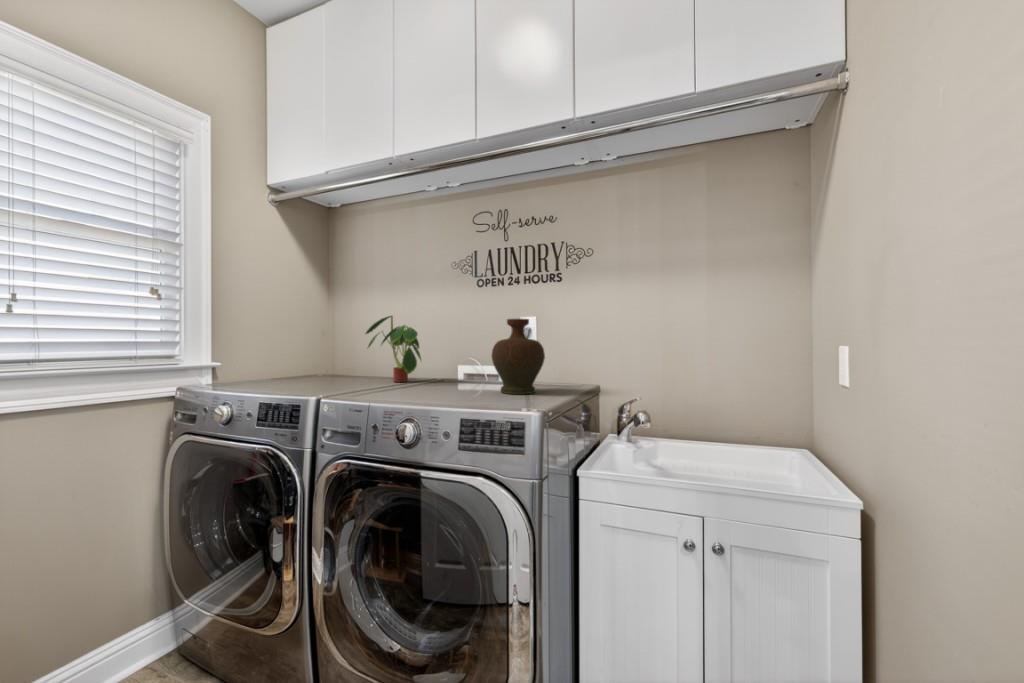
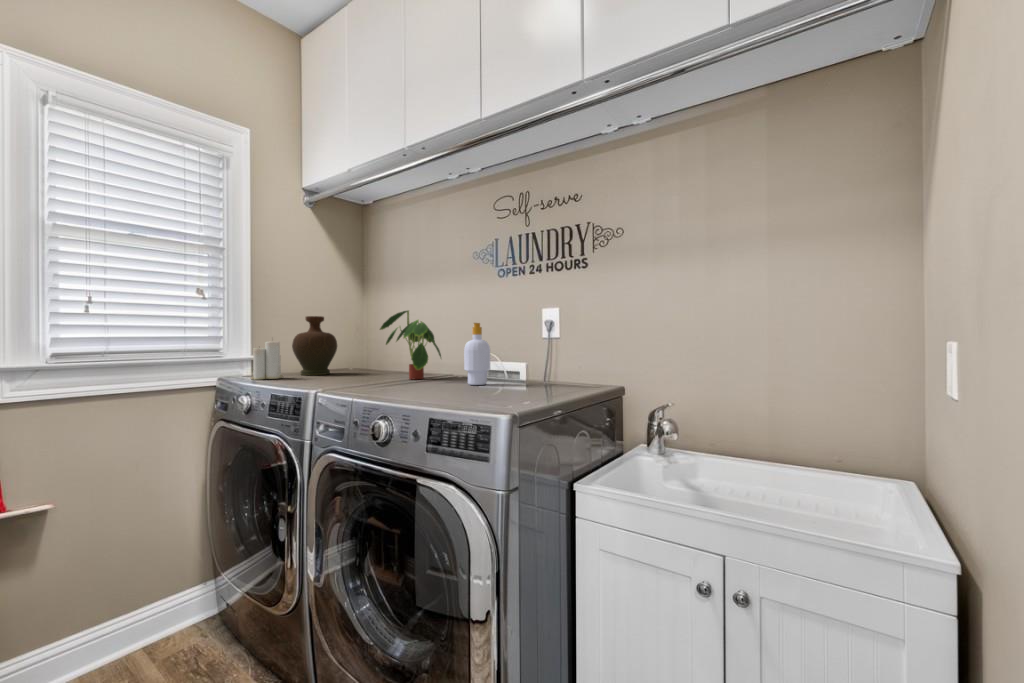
decorative vase: present [492,319,545,394] -> present [292,316,337,375]
soap bottle: none [457,329,481,387] -> present [464,323,490,385]
candle: none [221,341,257,386] -> present [251,342,283,379]

